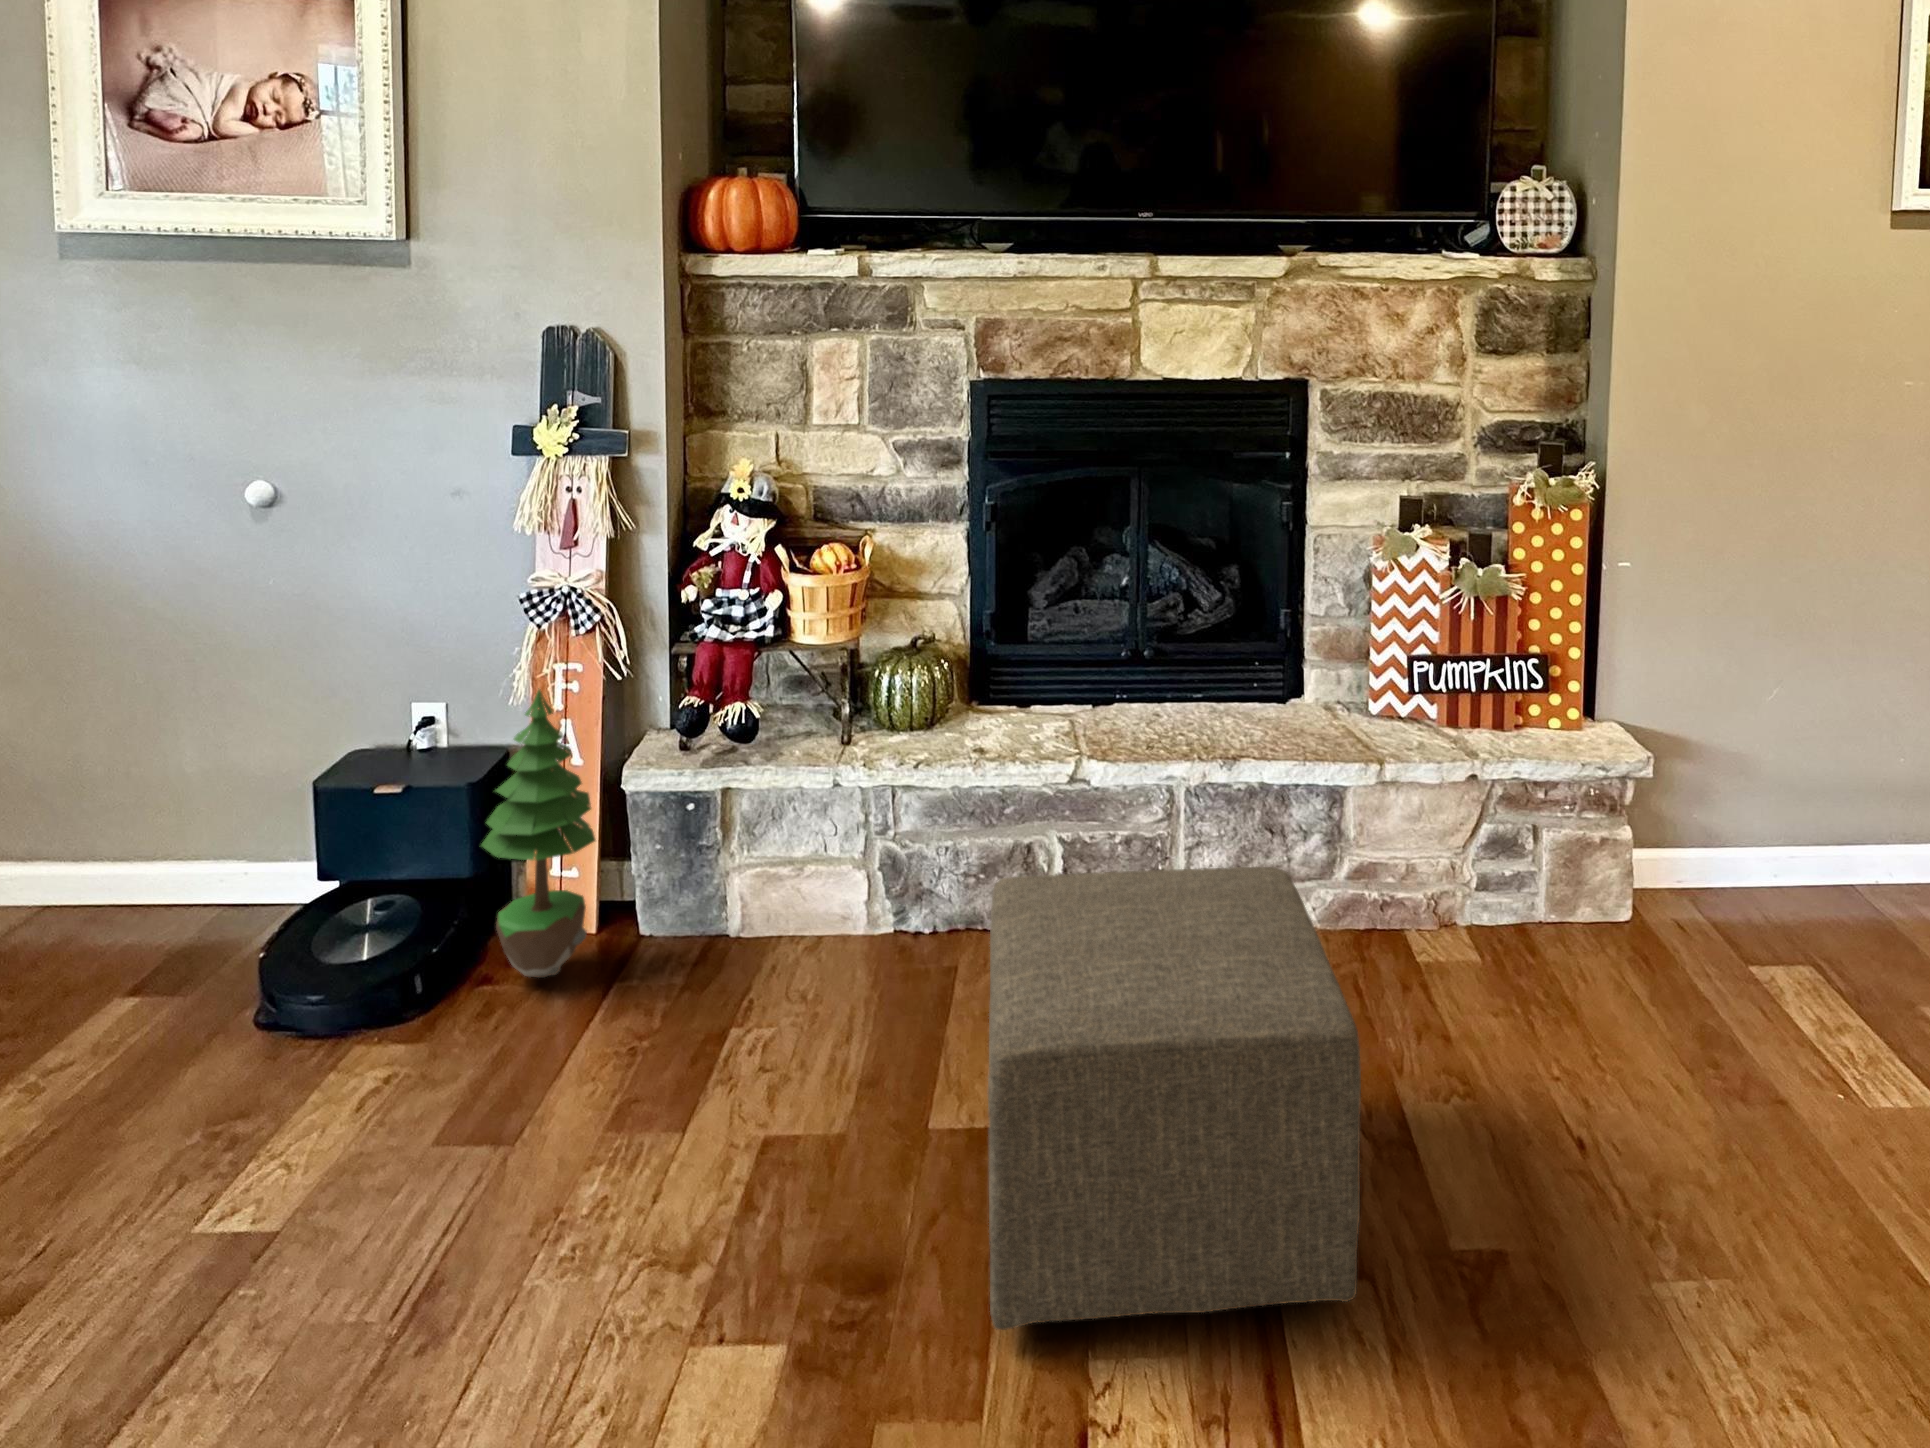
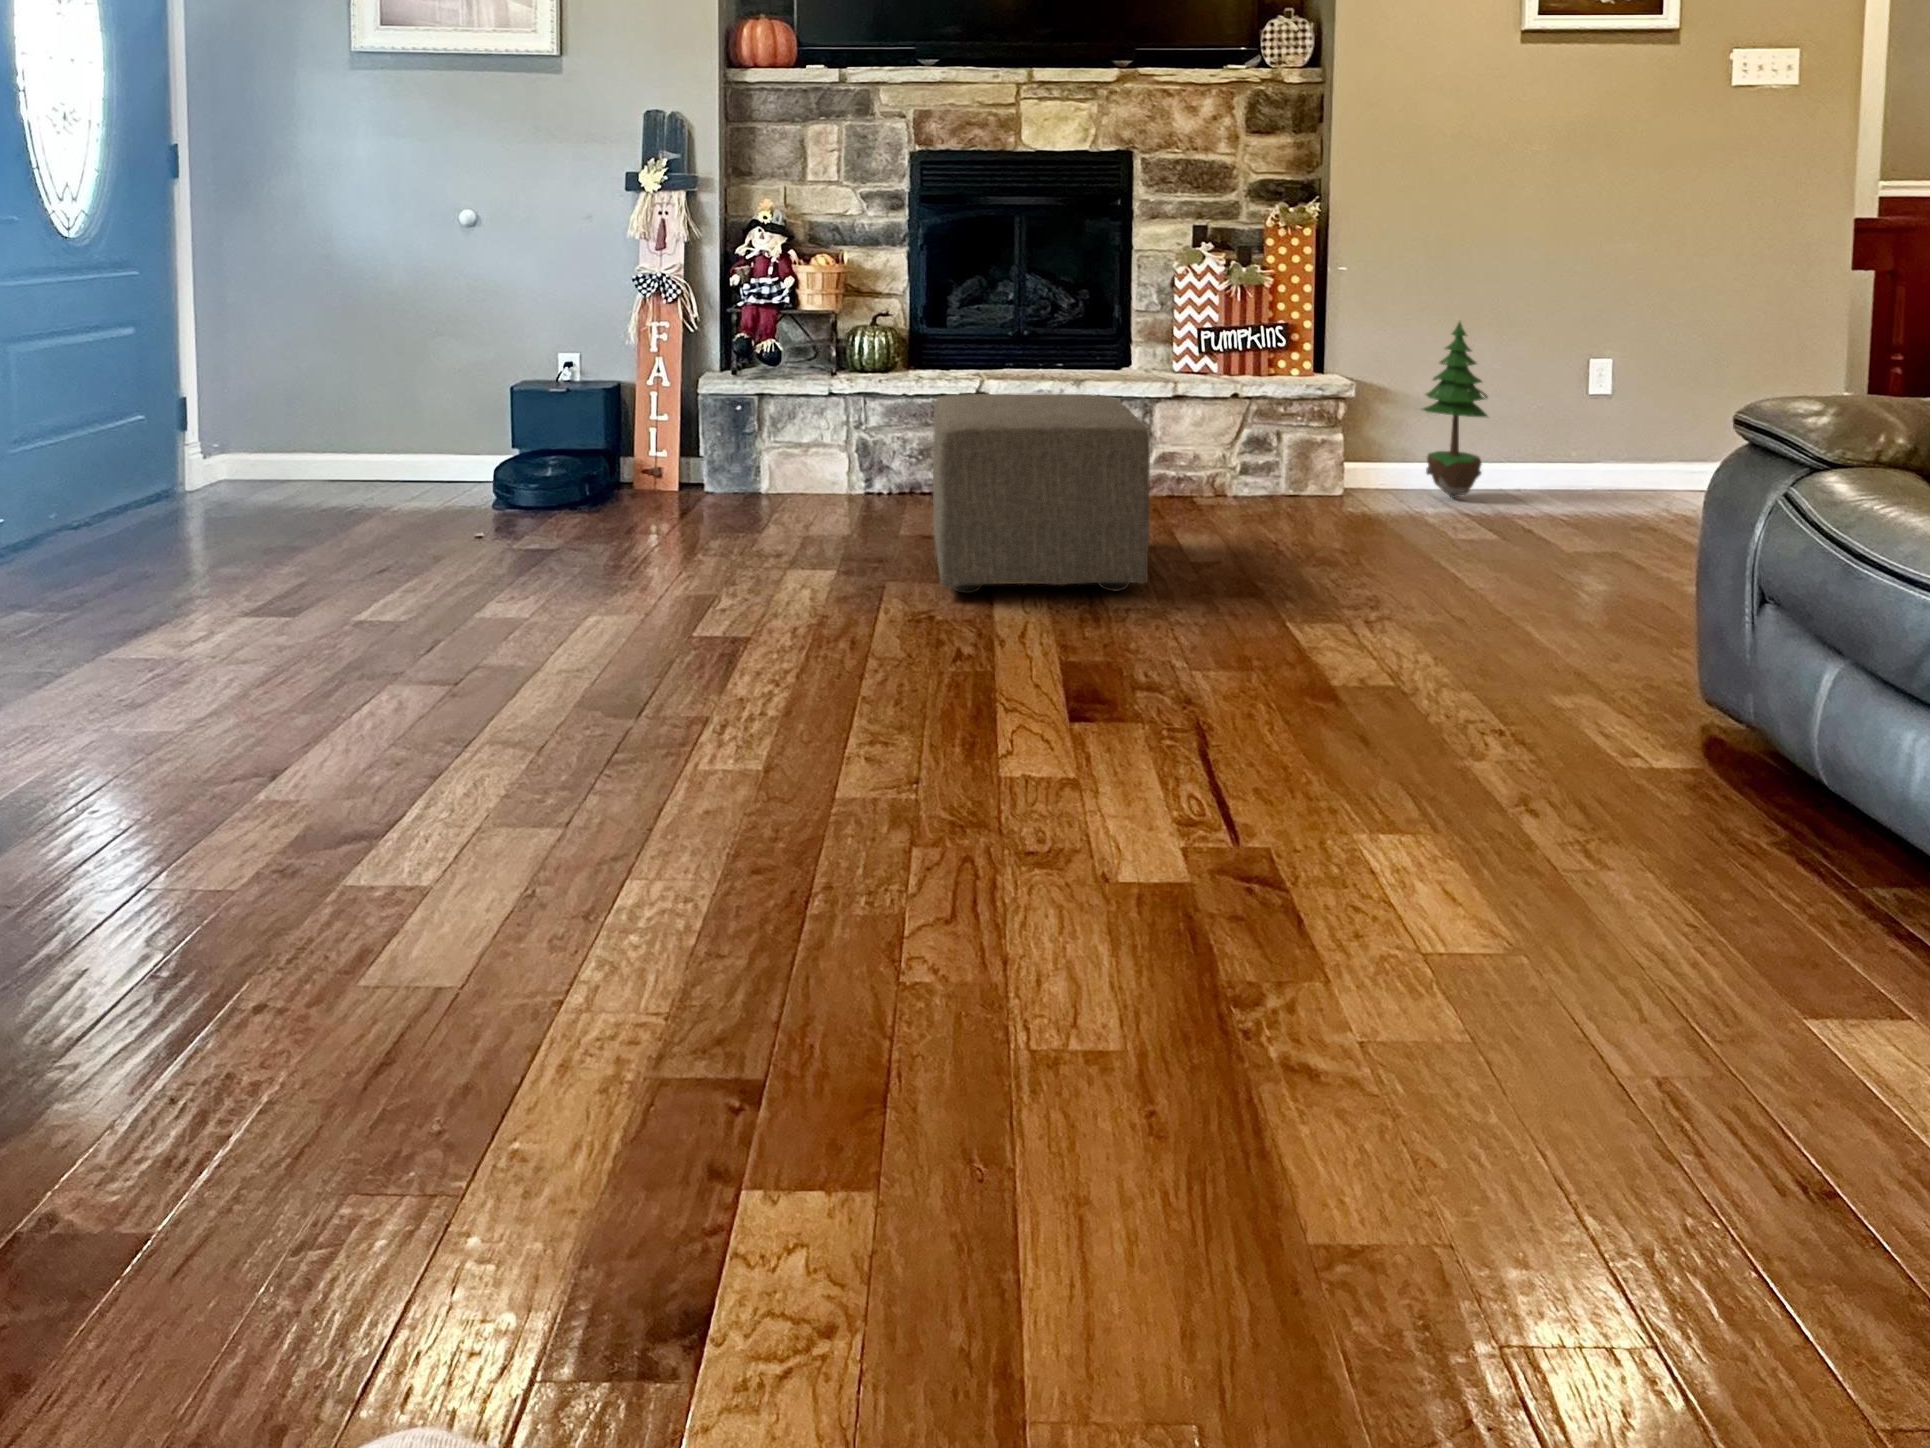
potted tree: present [481,689,595,978] -> present [1421,322,1487,498]

